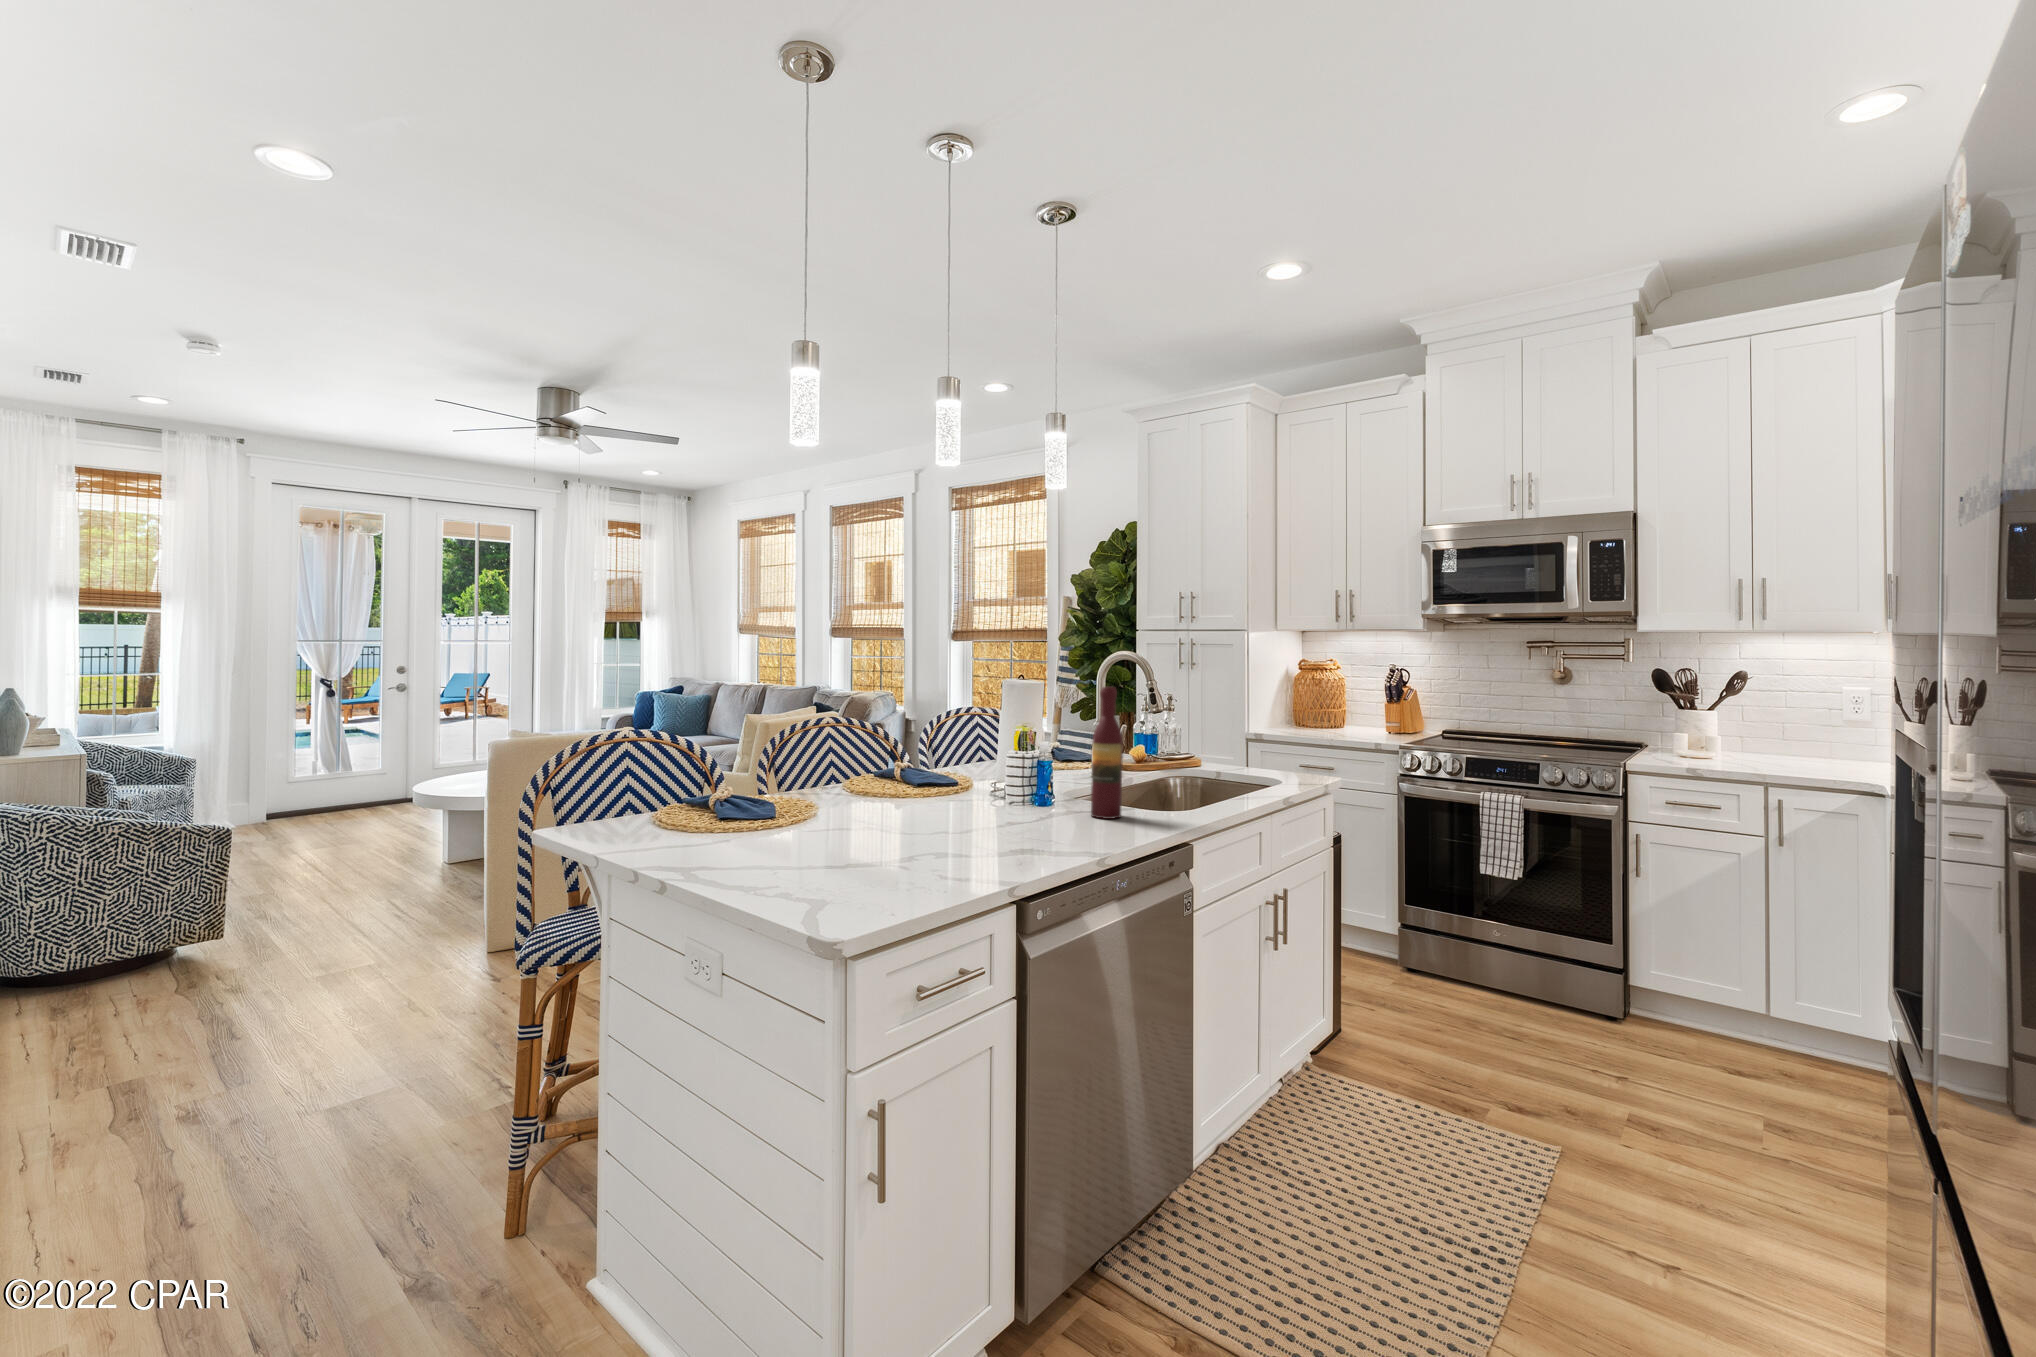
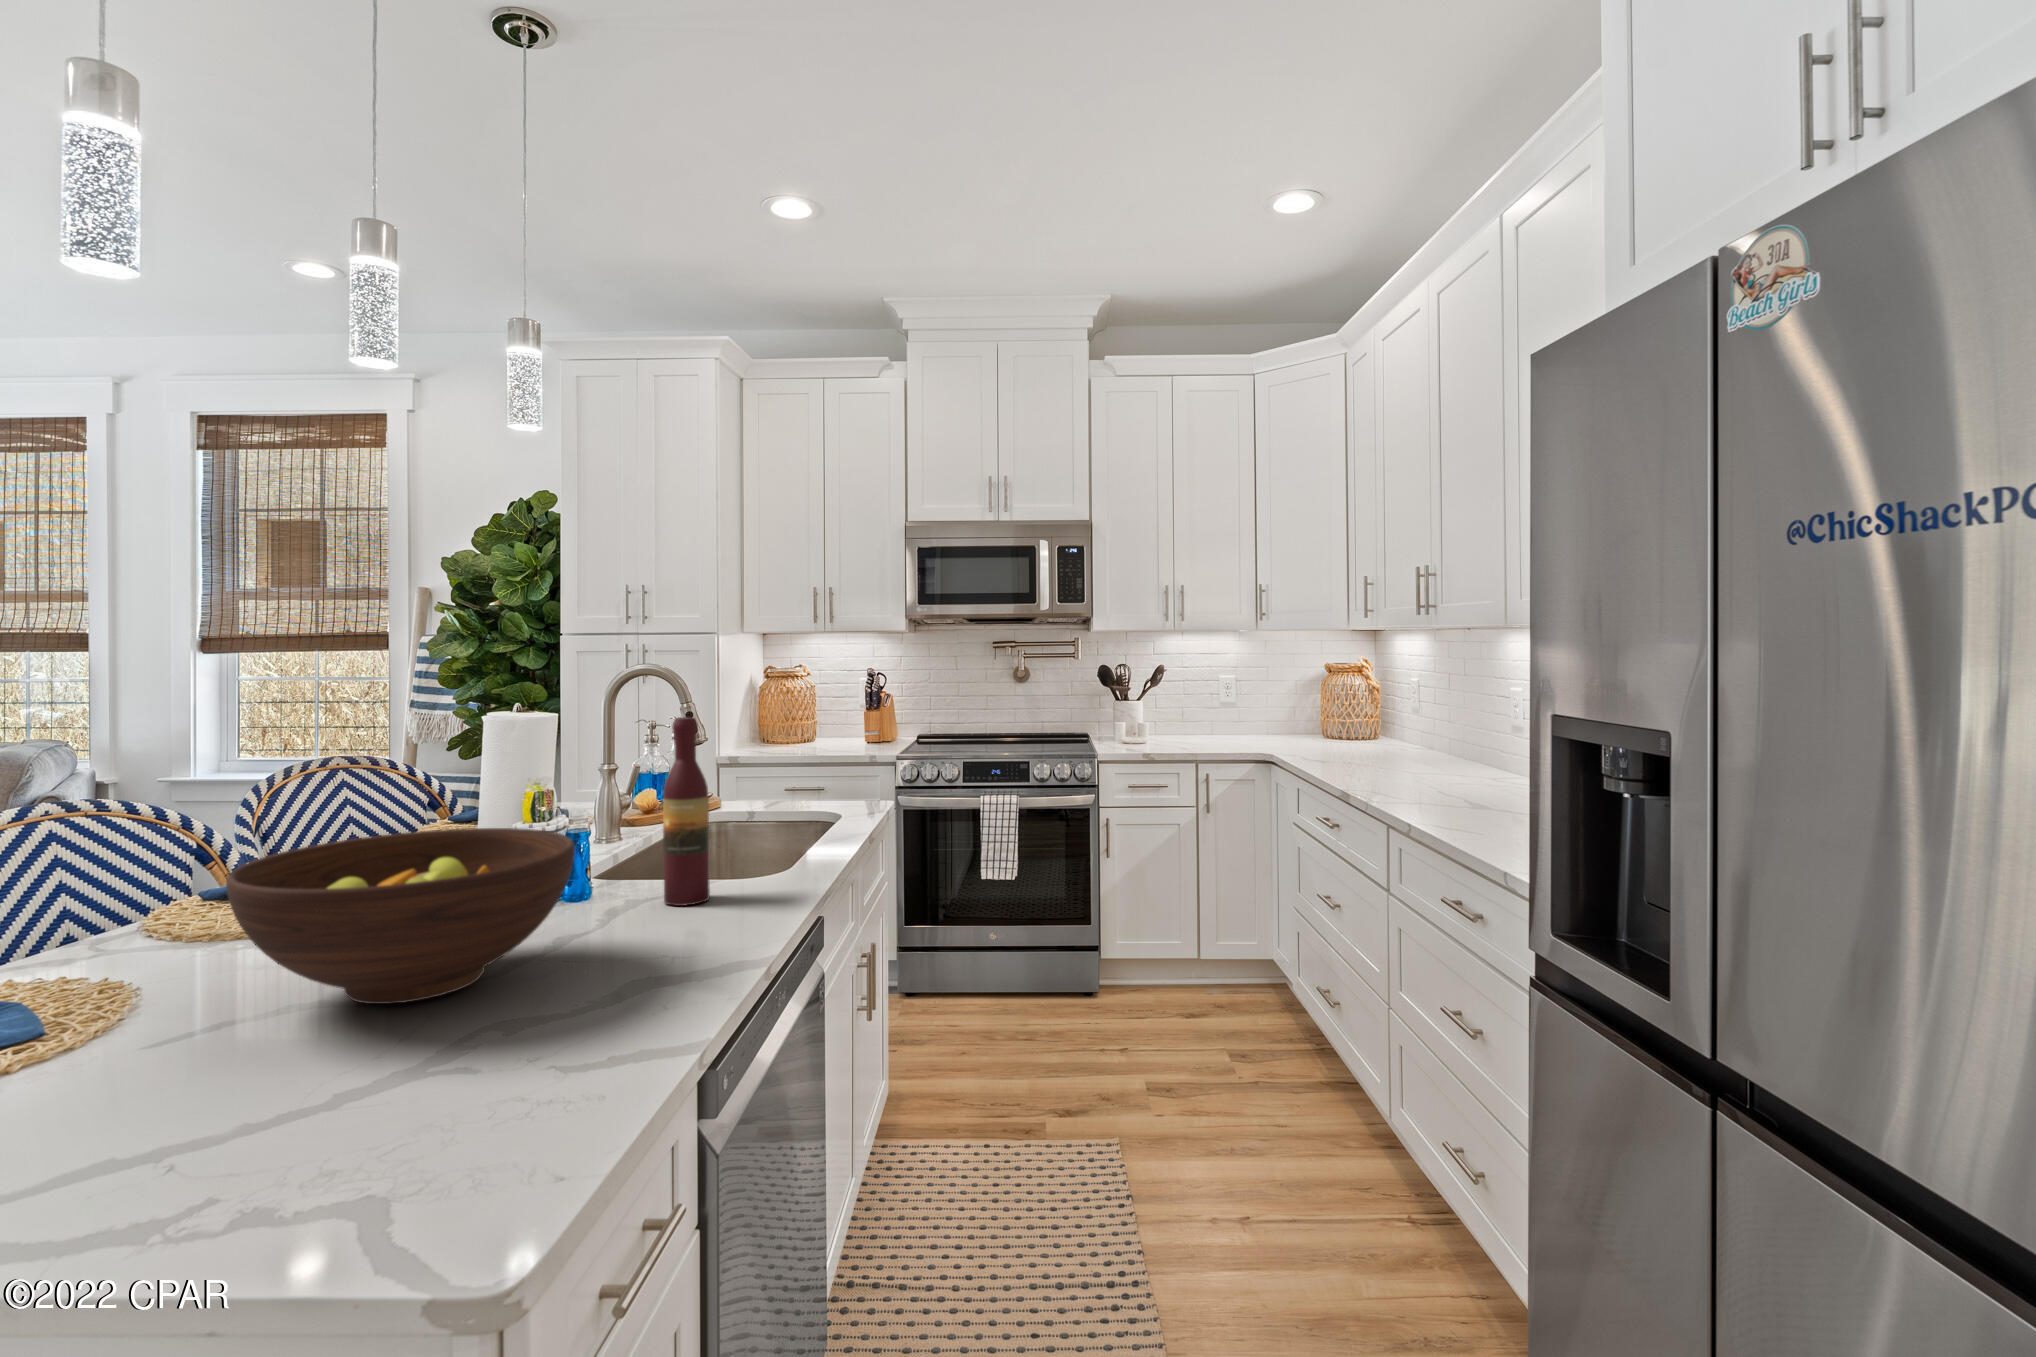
fruit bowl: none [840,744,1009,836] -> present [226,828,575,1004]

